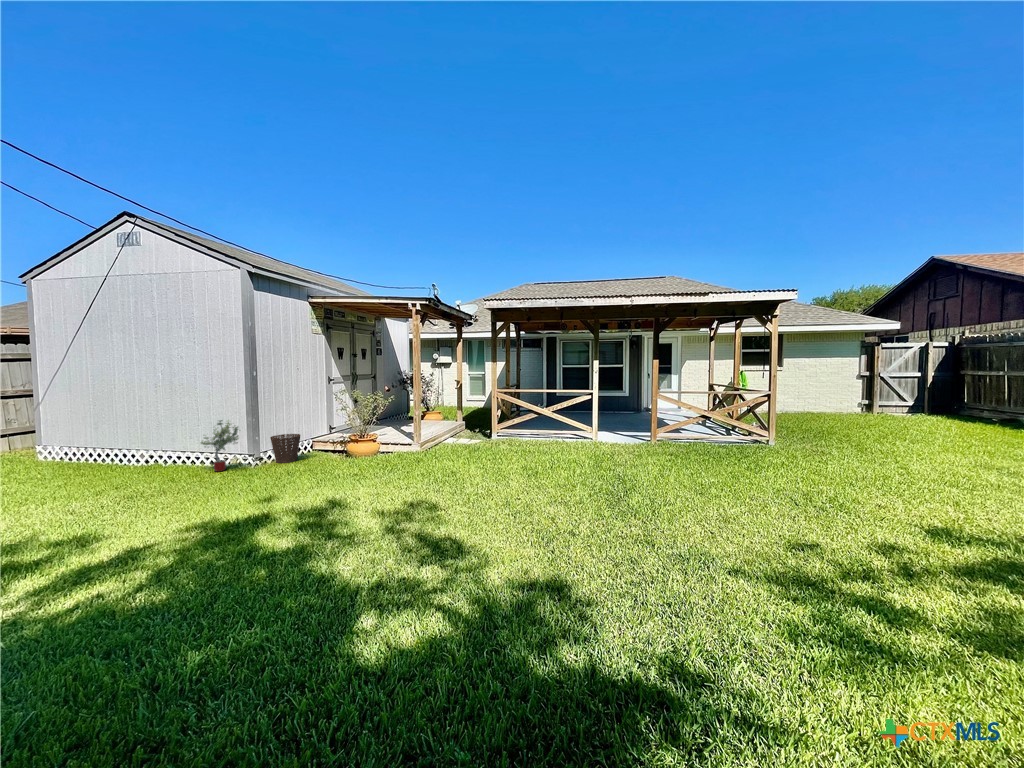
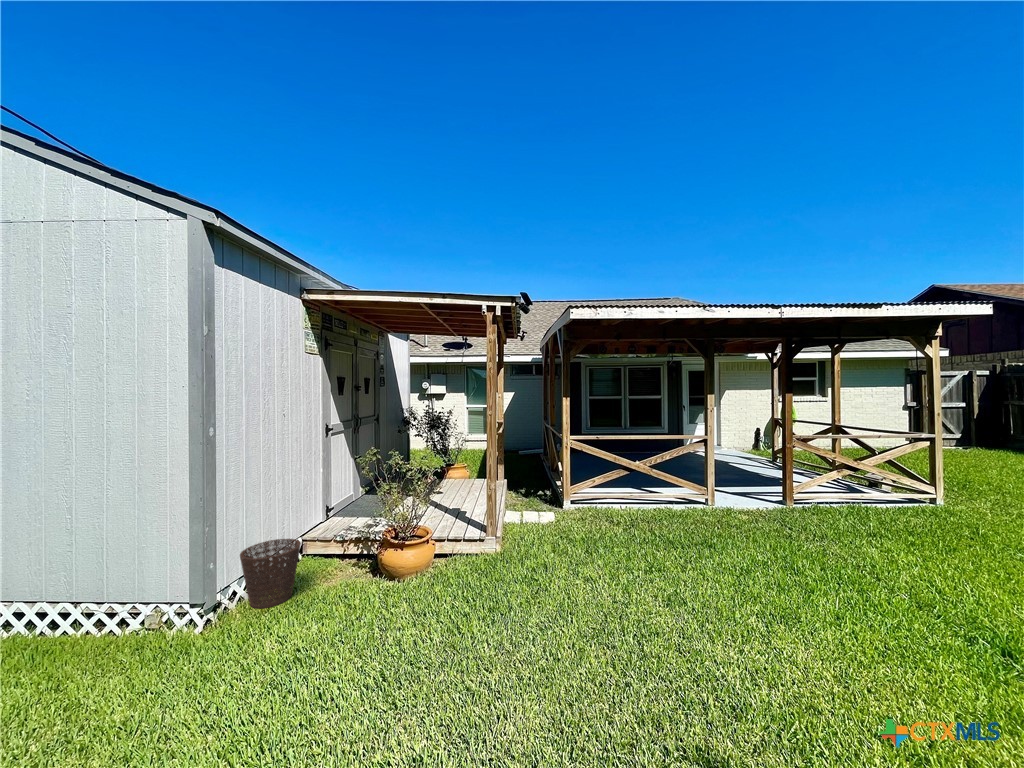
potted tree: present [201,420,239,472] -> none [68,532,178,662]

